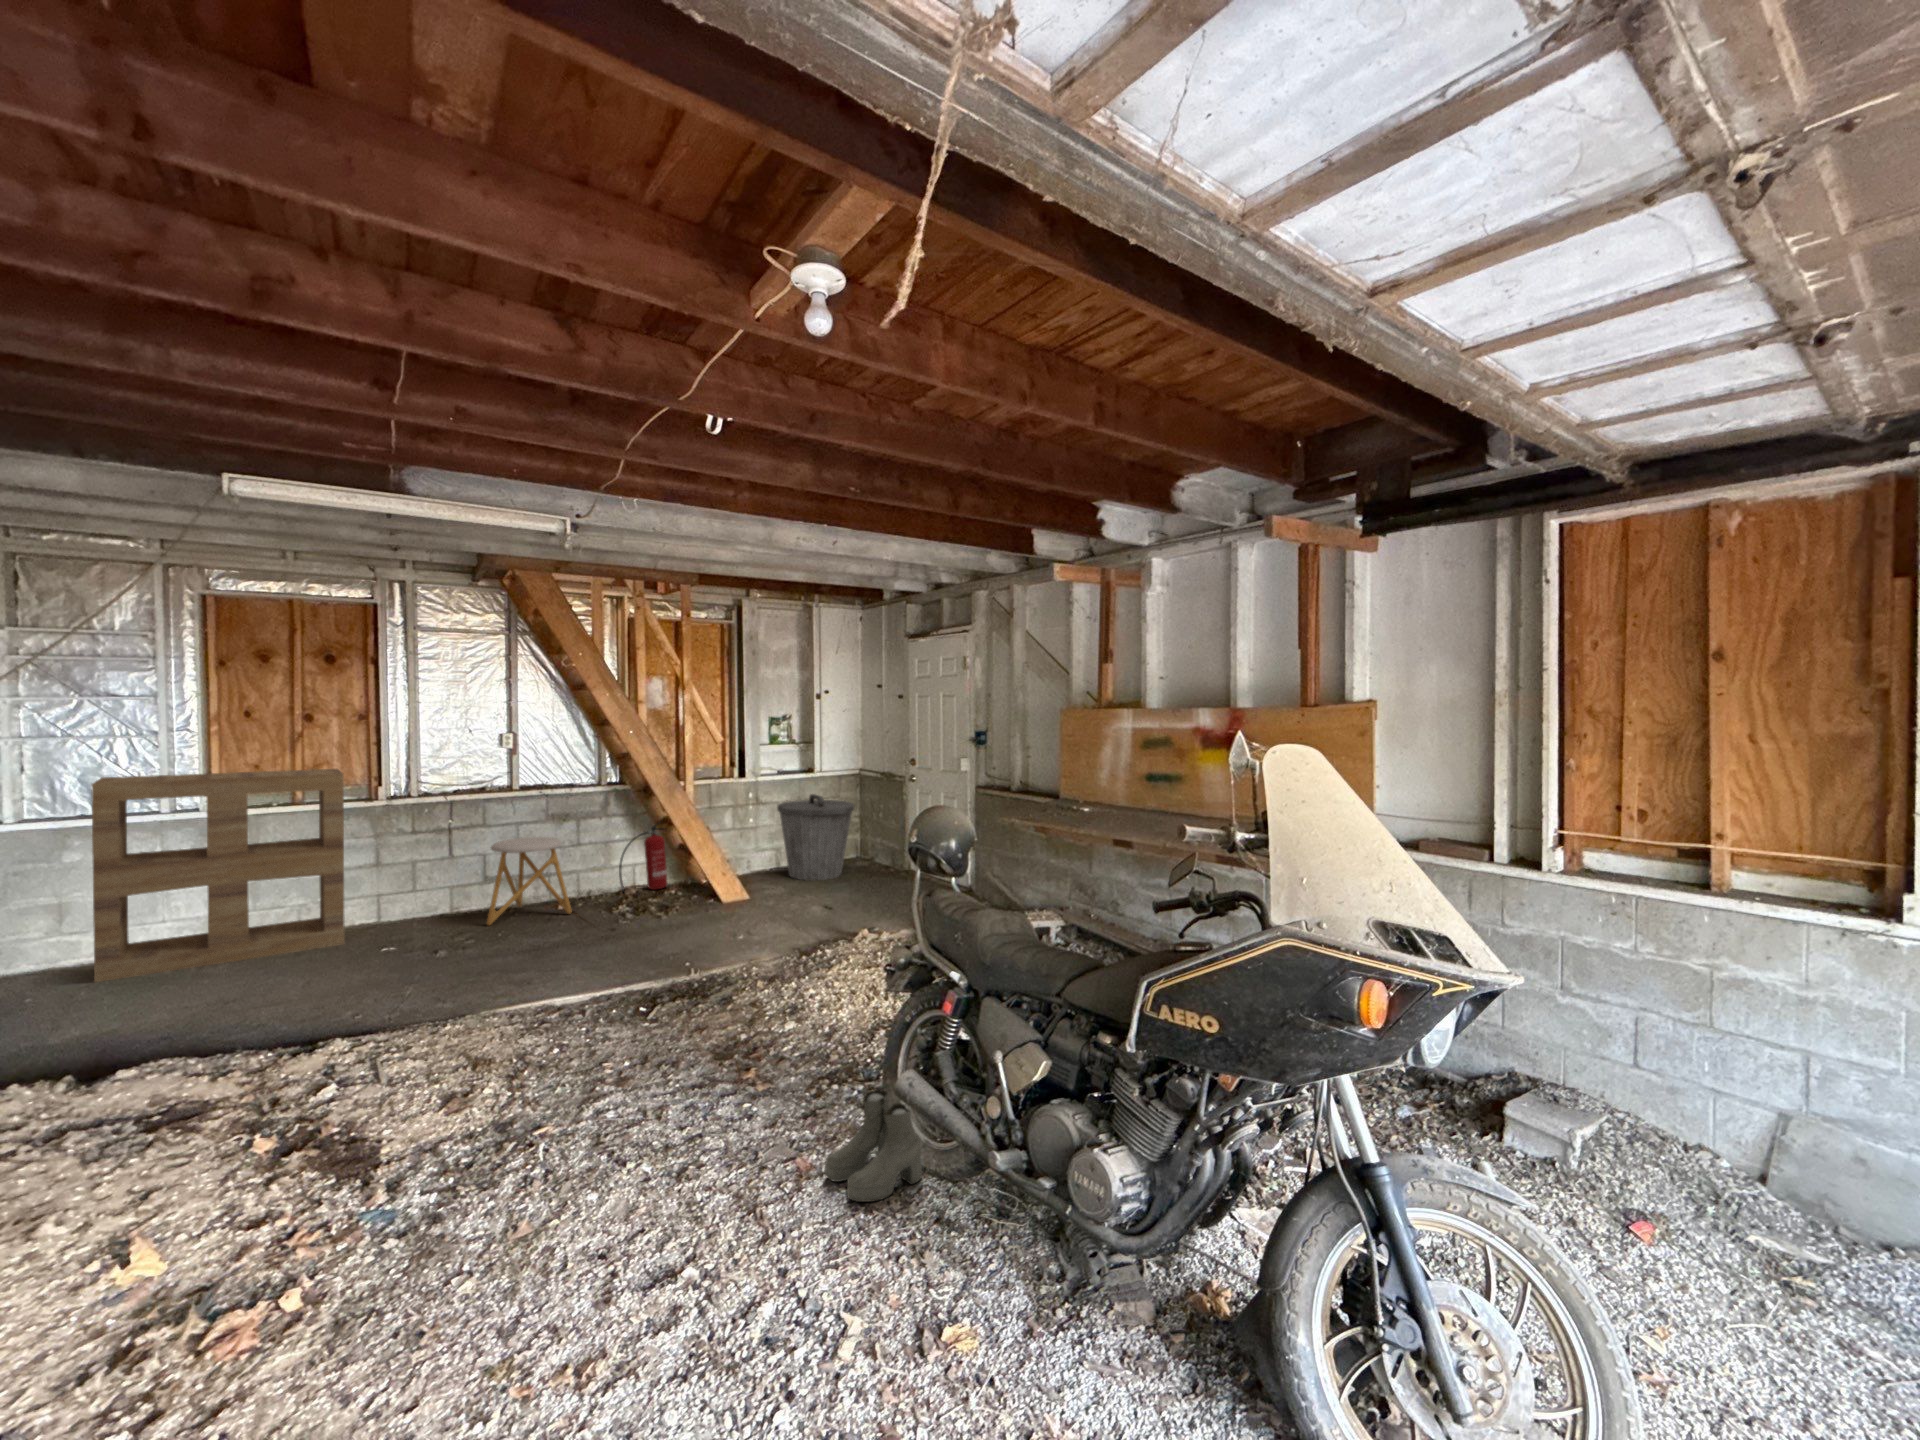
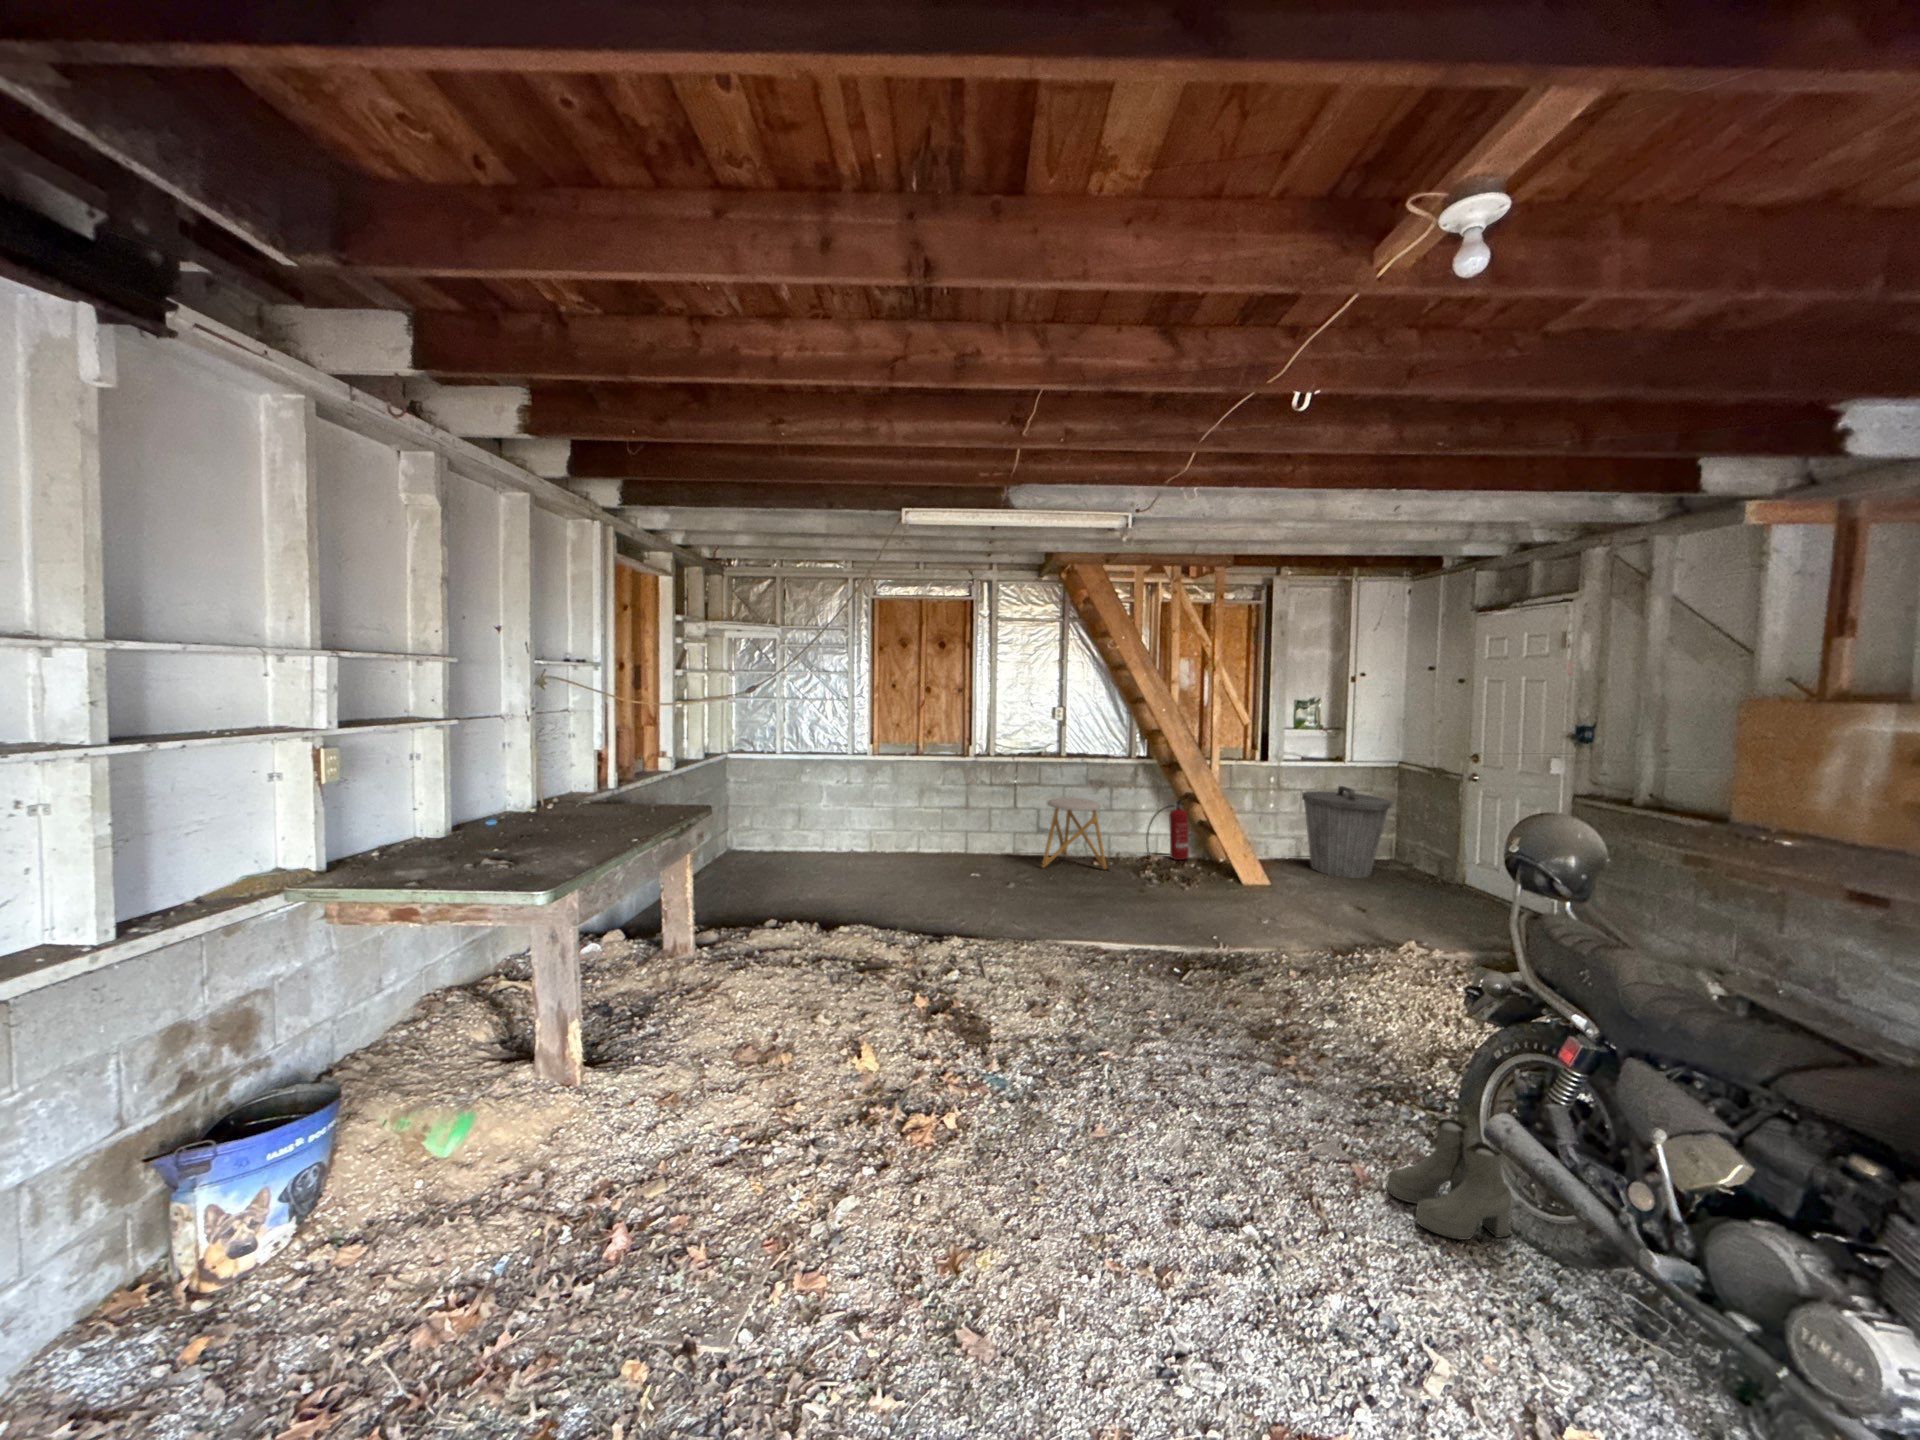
shelving unit: present [91,769,345,982] -> none [811,724,951,865]

